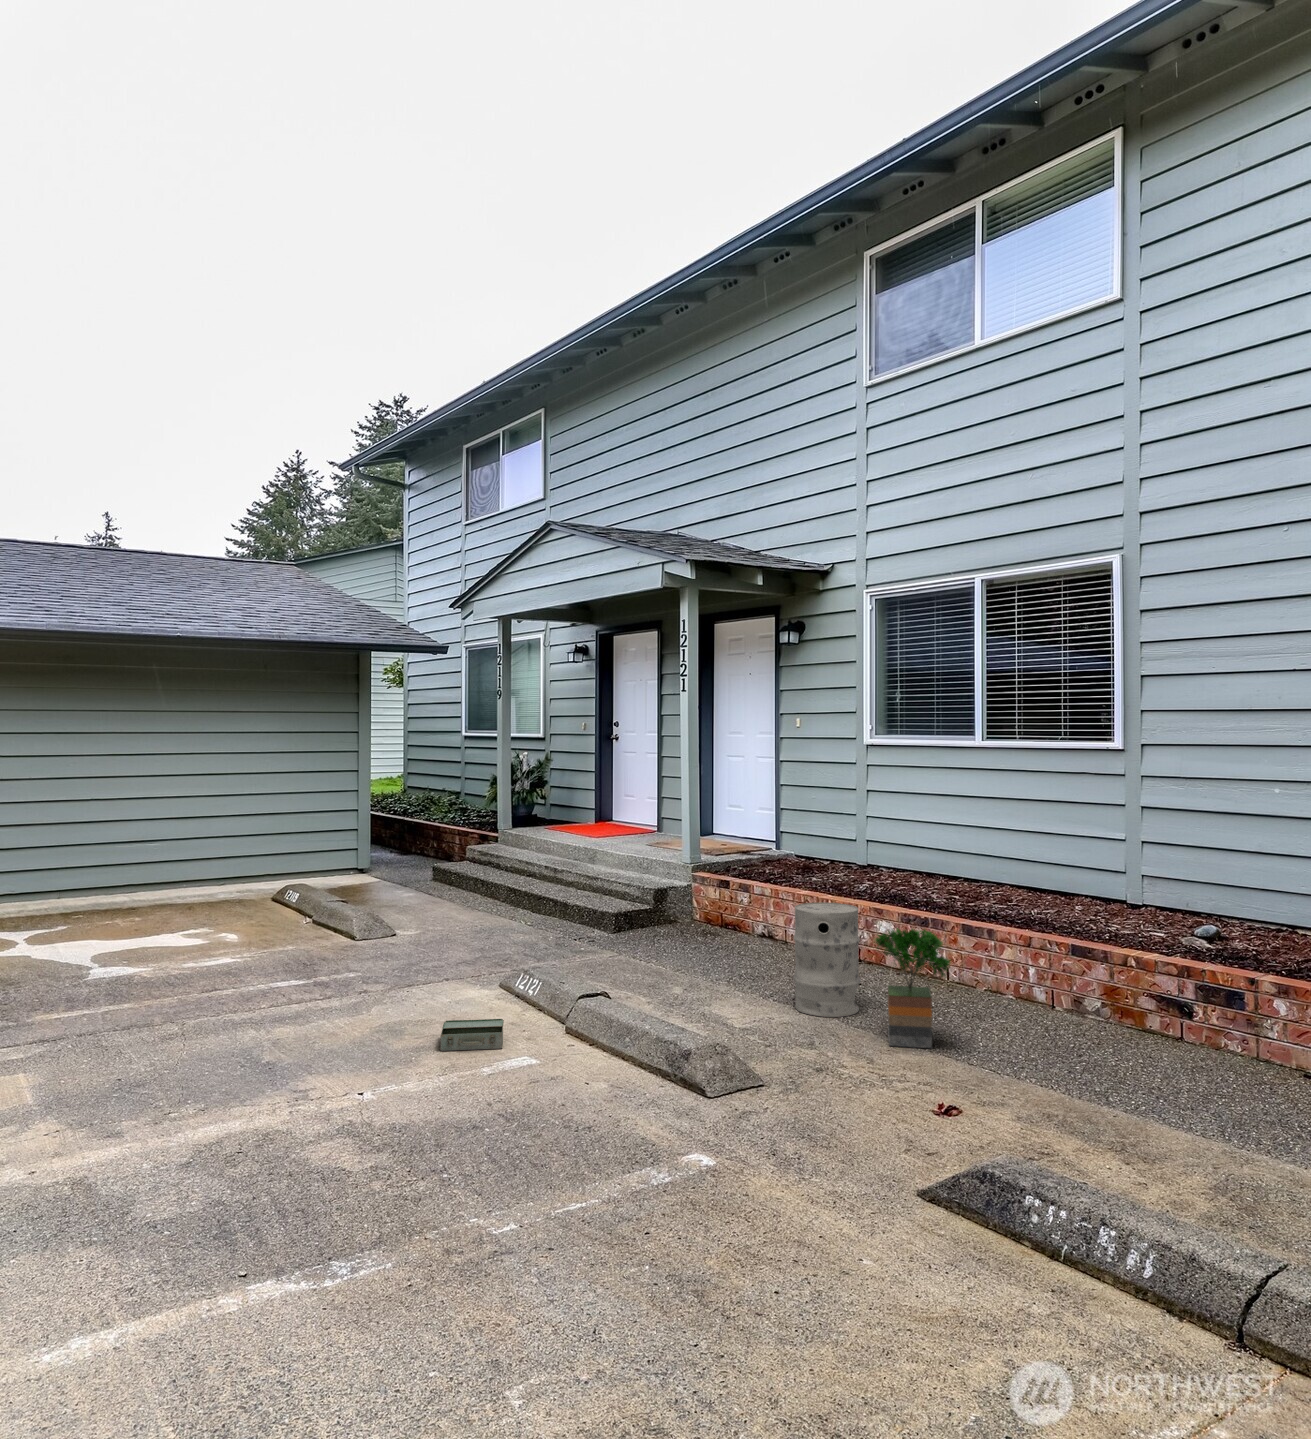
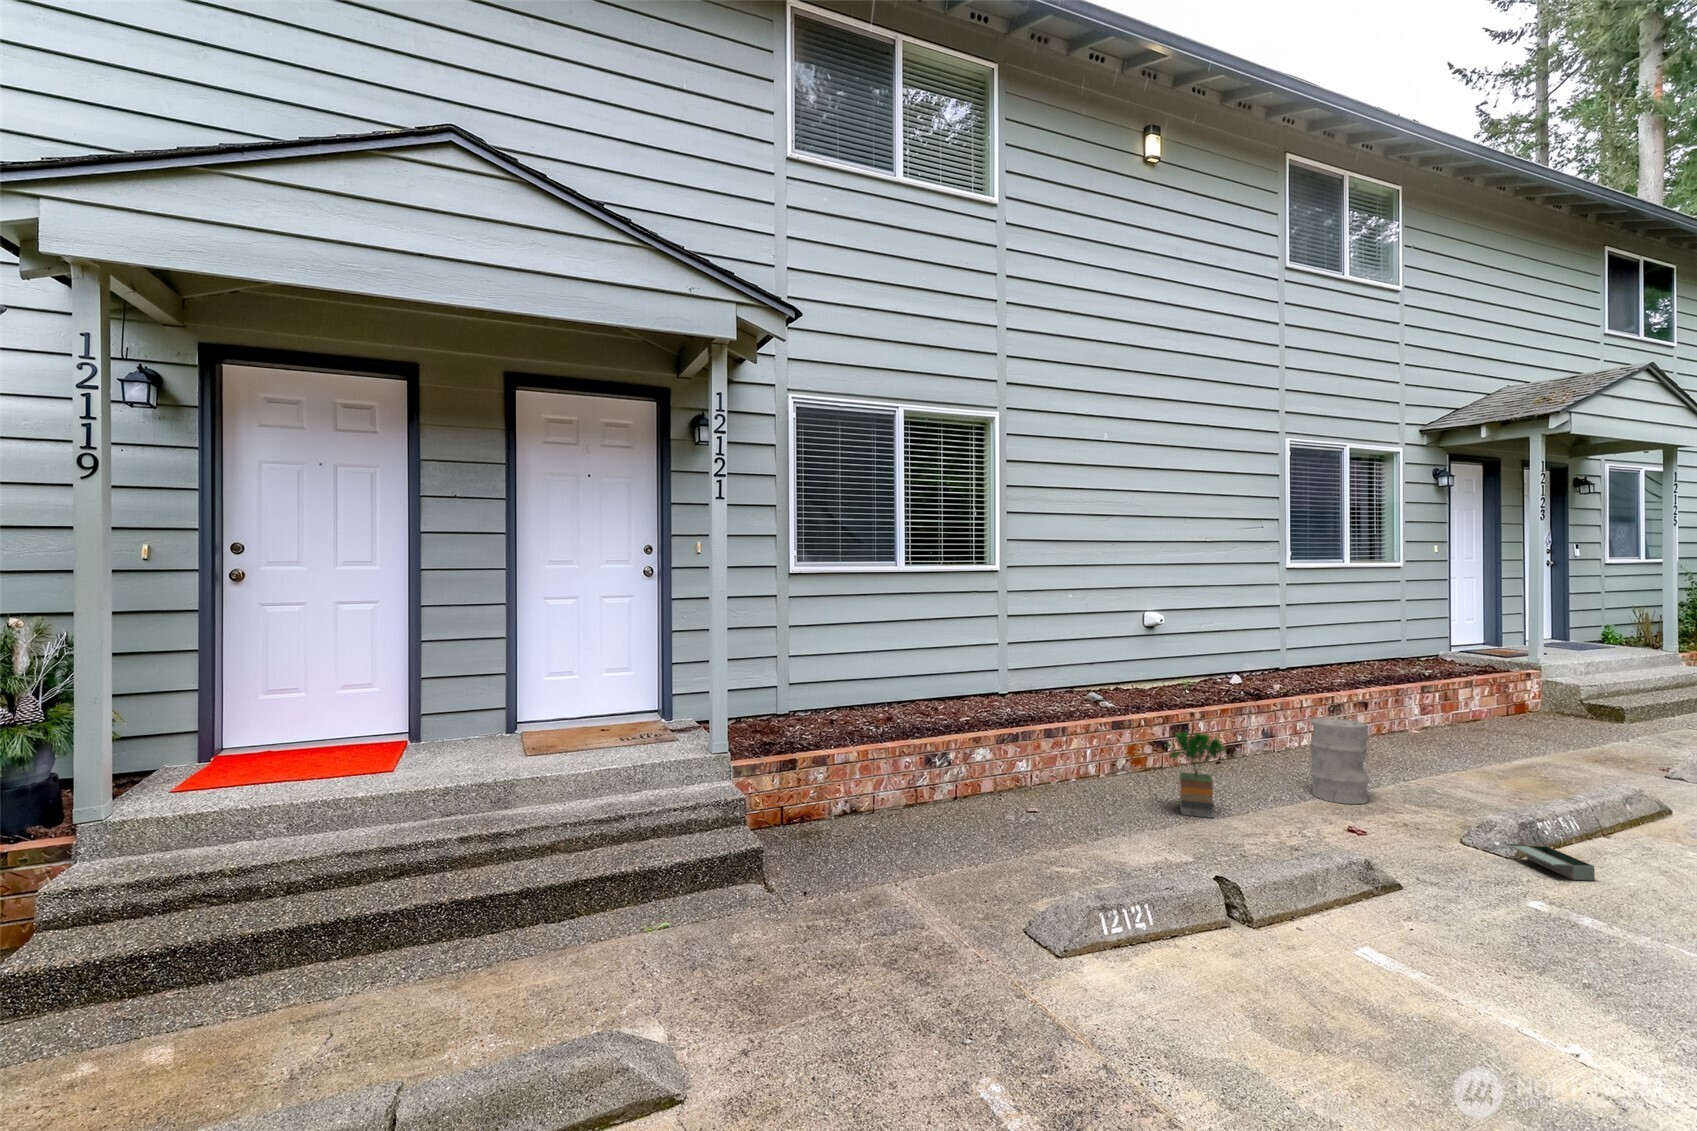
trash can: present [793,903,861,1017] -> present [1310,718,1369,804]
toolbox: present [441,1019,504,1051] -> present [1508,844,1595,880]

